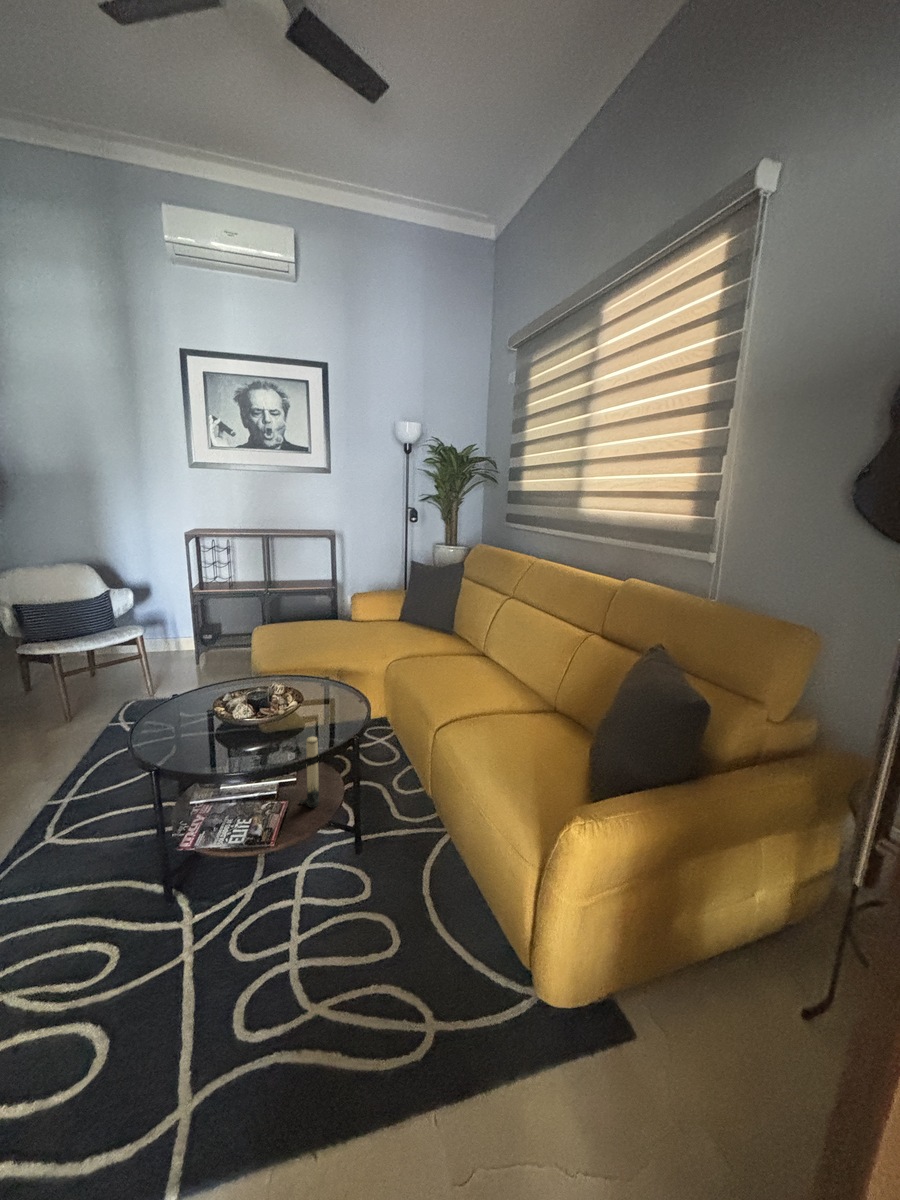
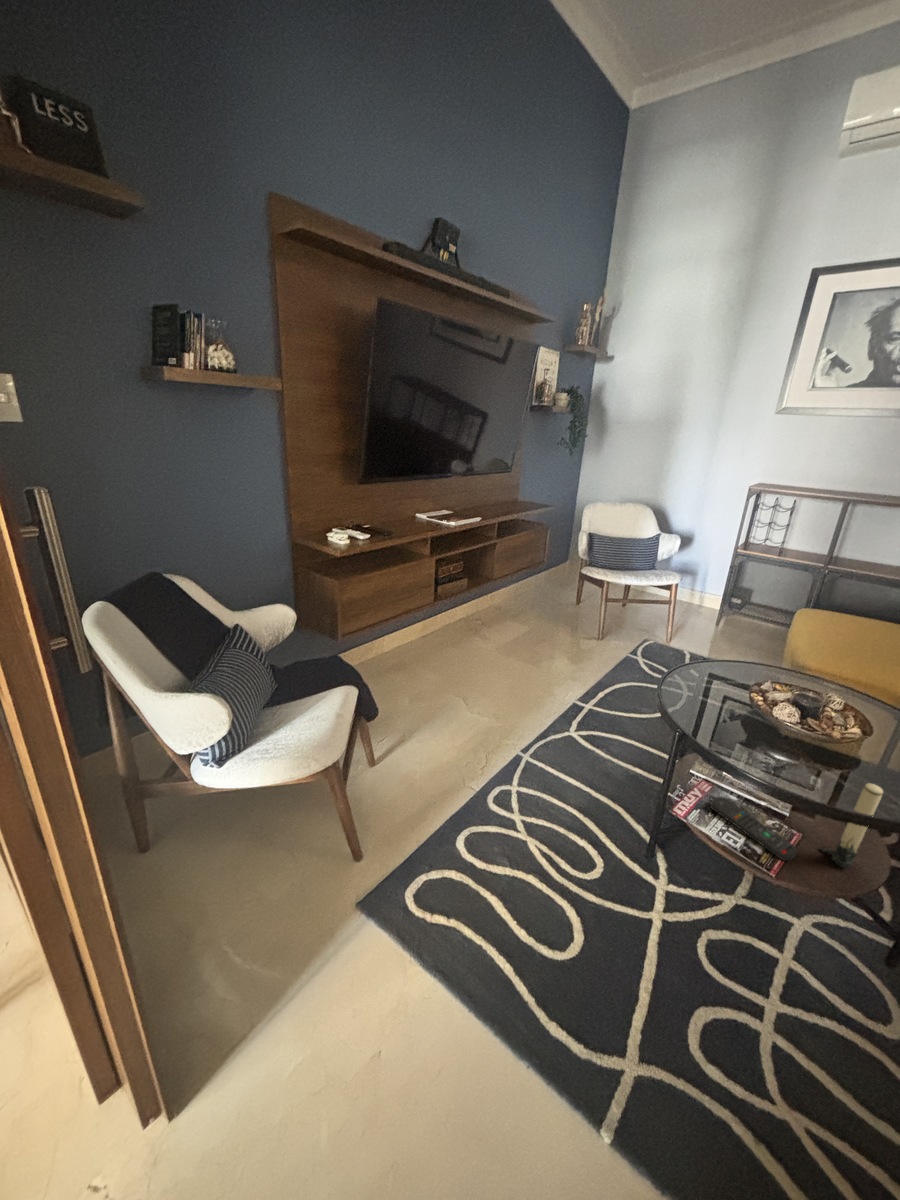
remote control: none [211,807,283,829] -> present [710,797,797,861]

